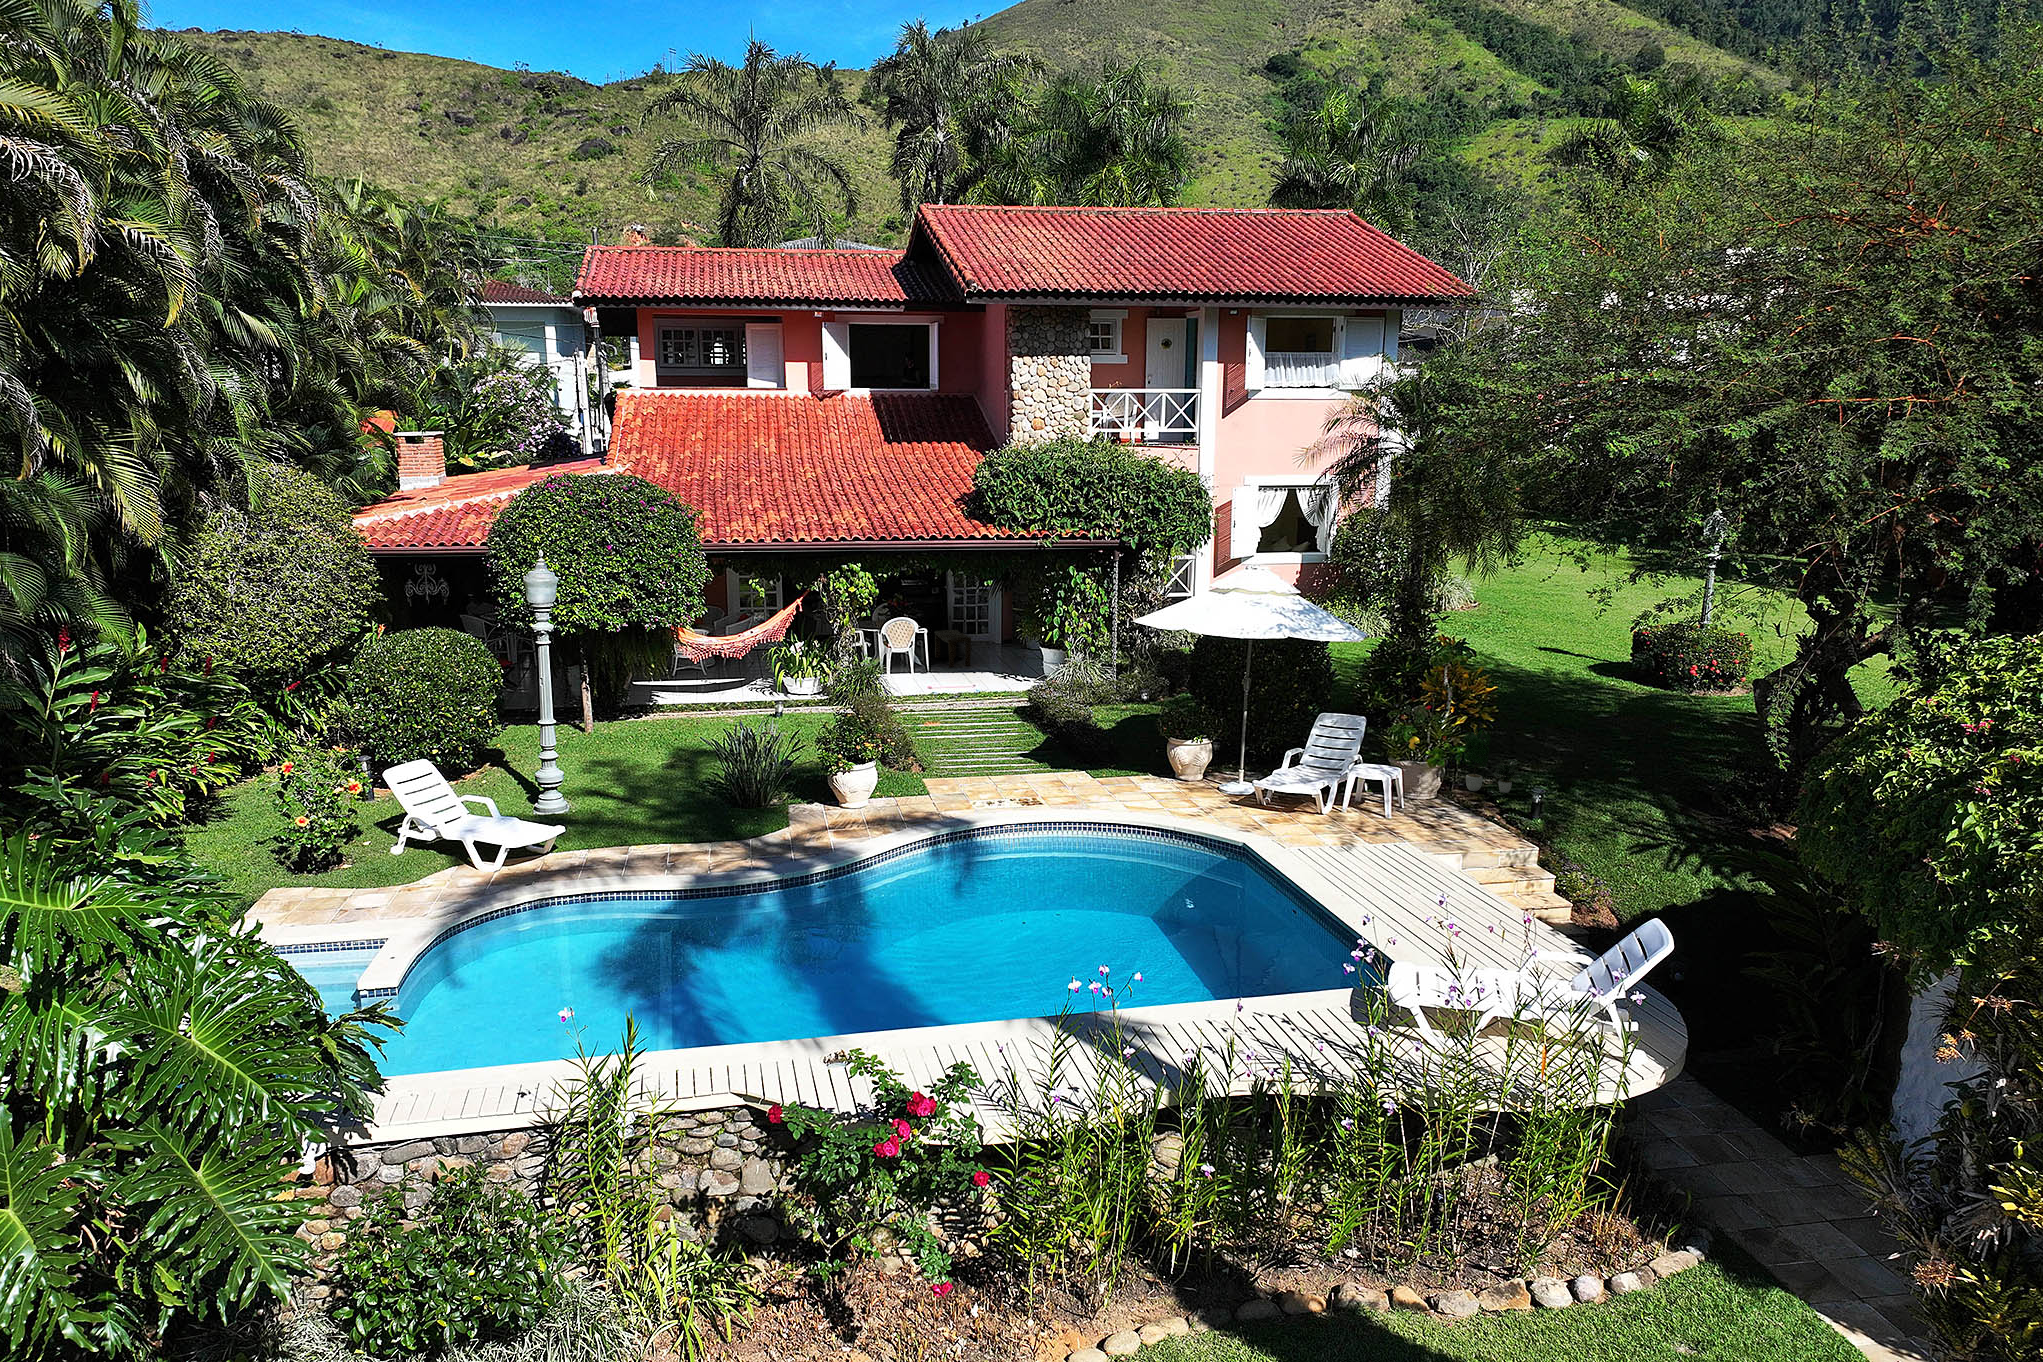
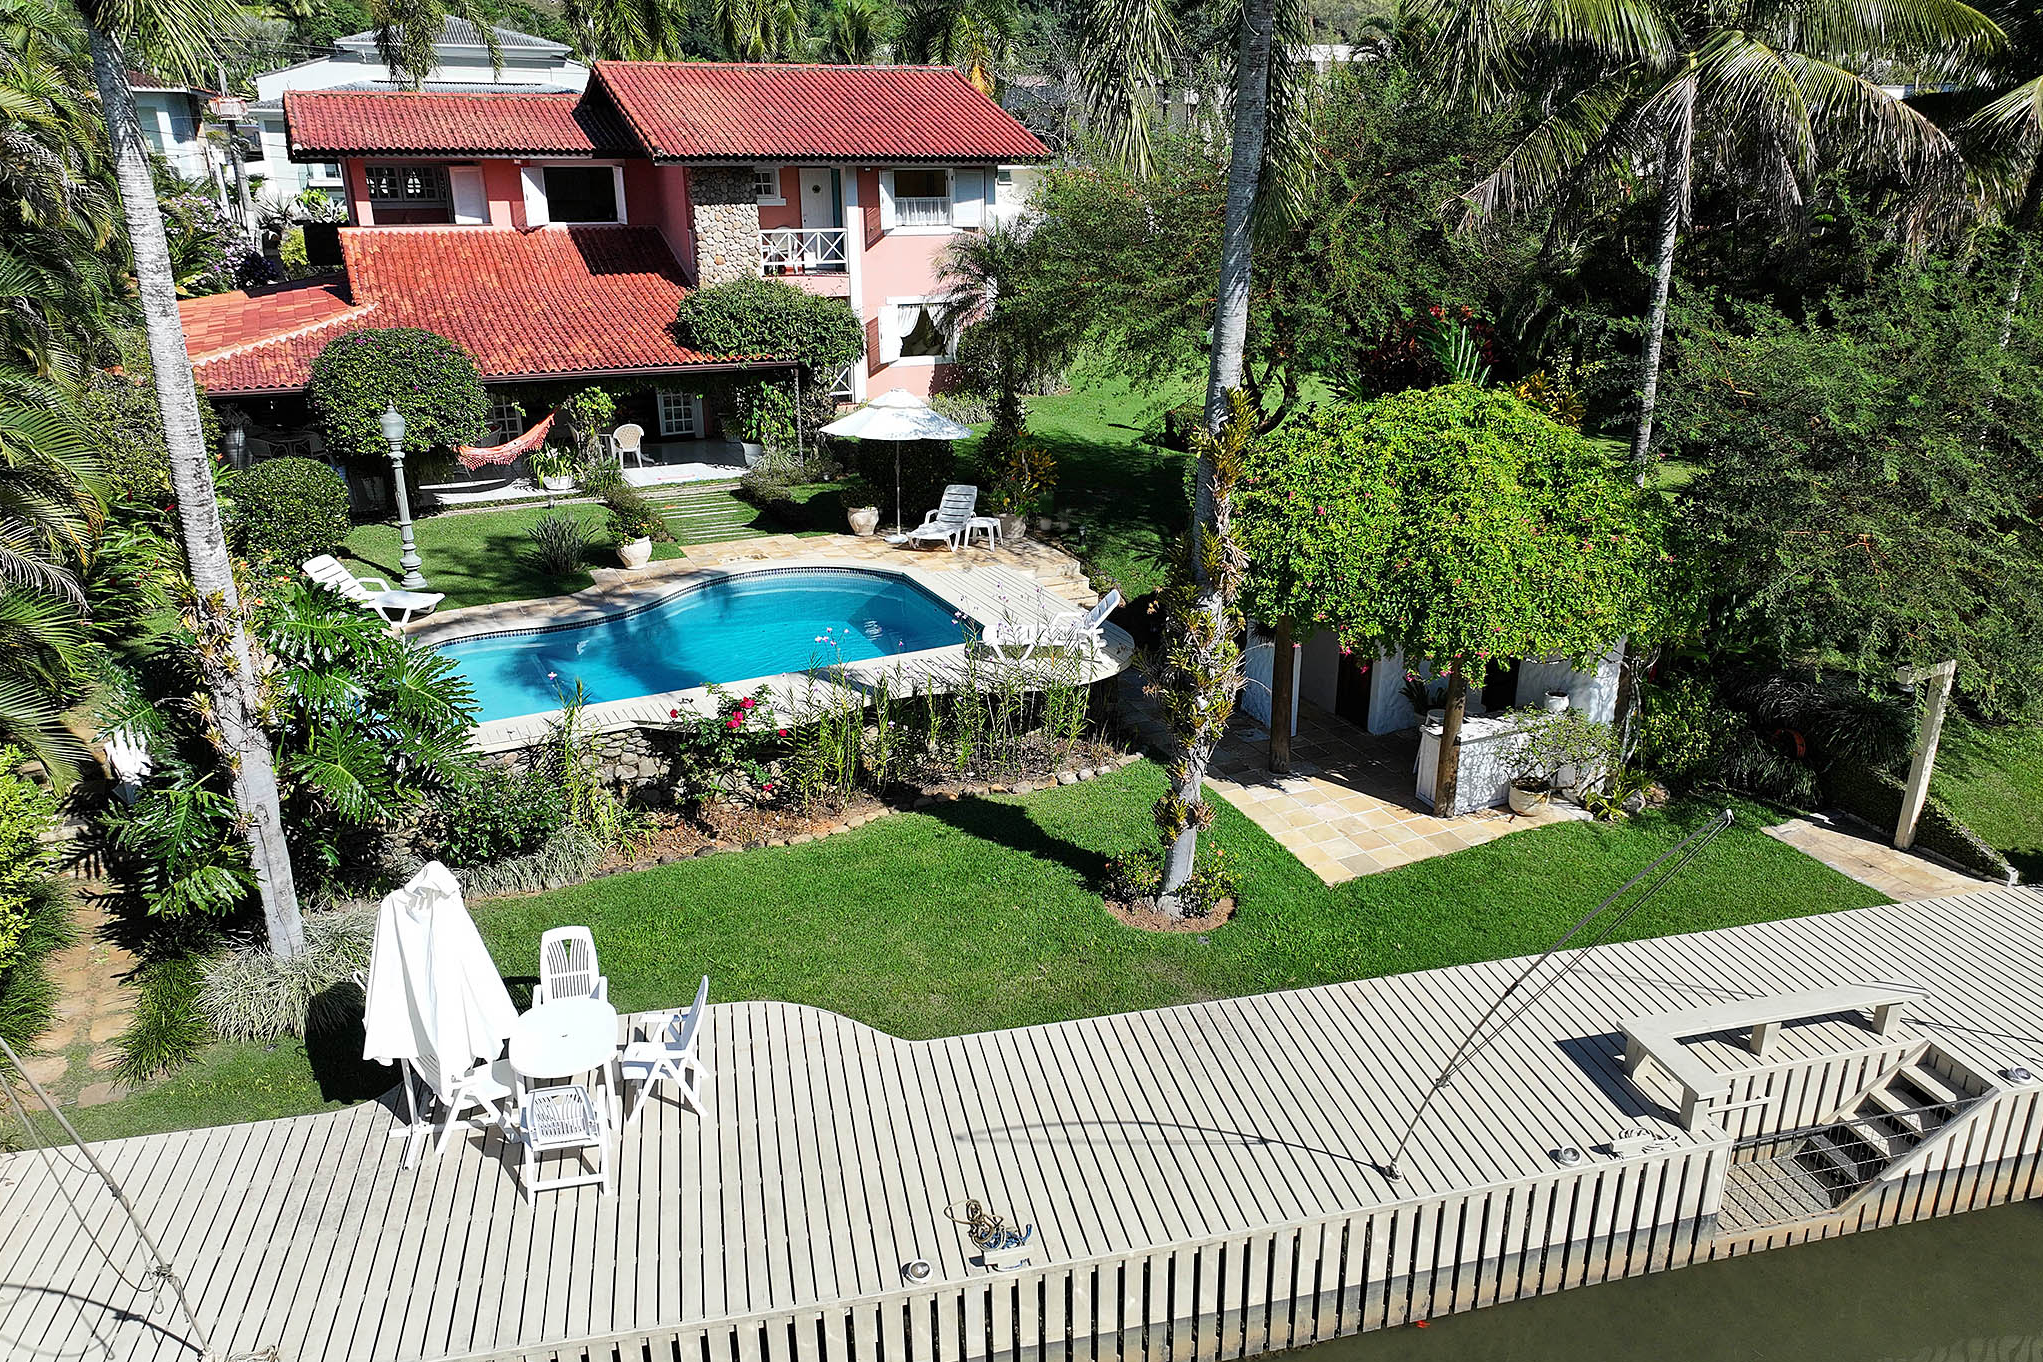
bench: present [935,630,971,667] -> none [652,431,685,462]

